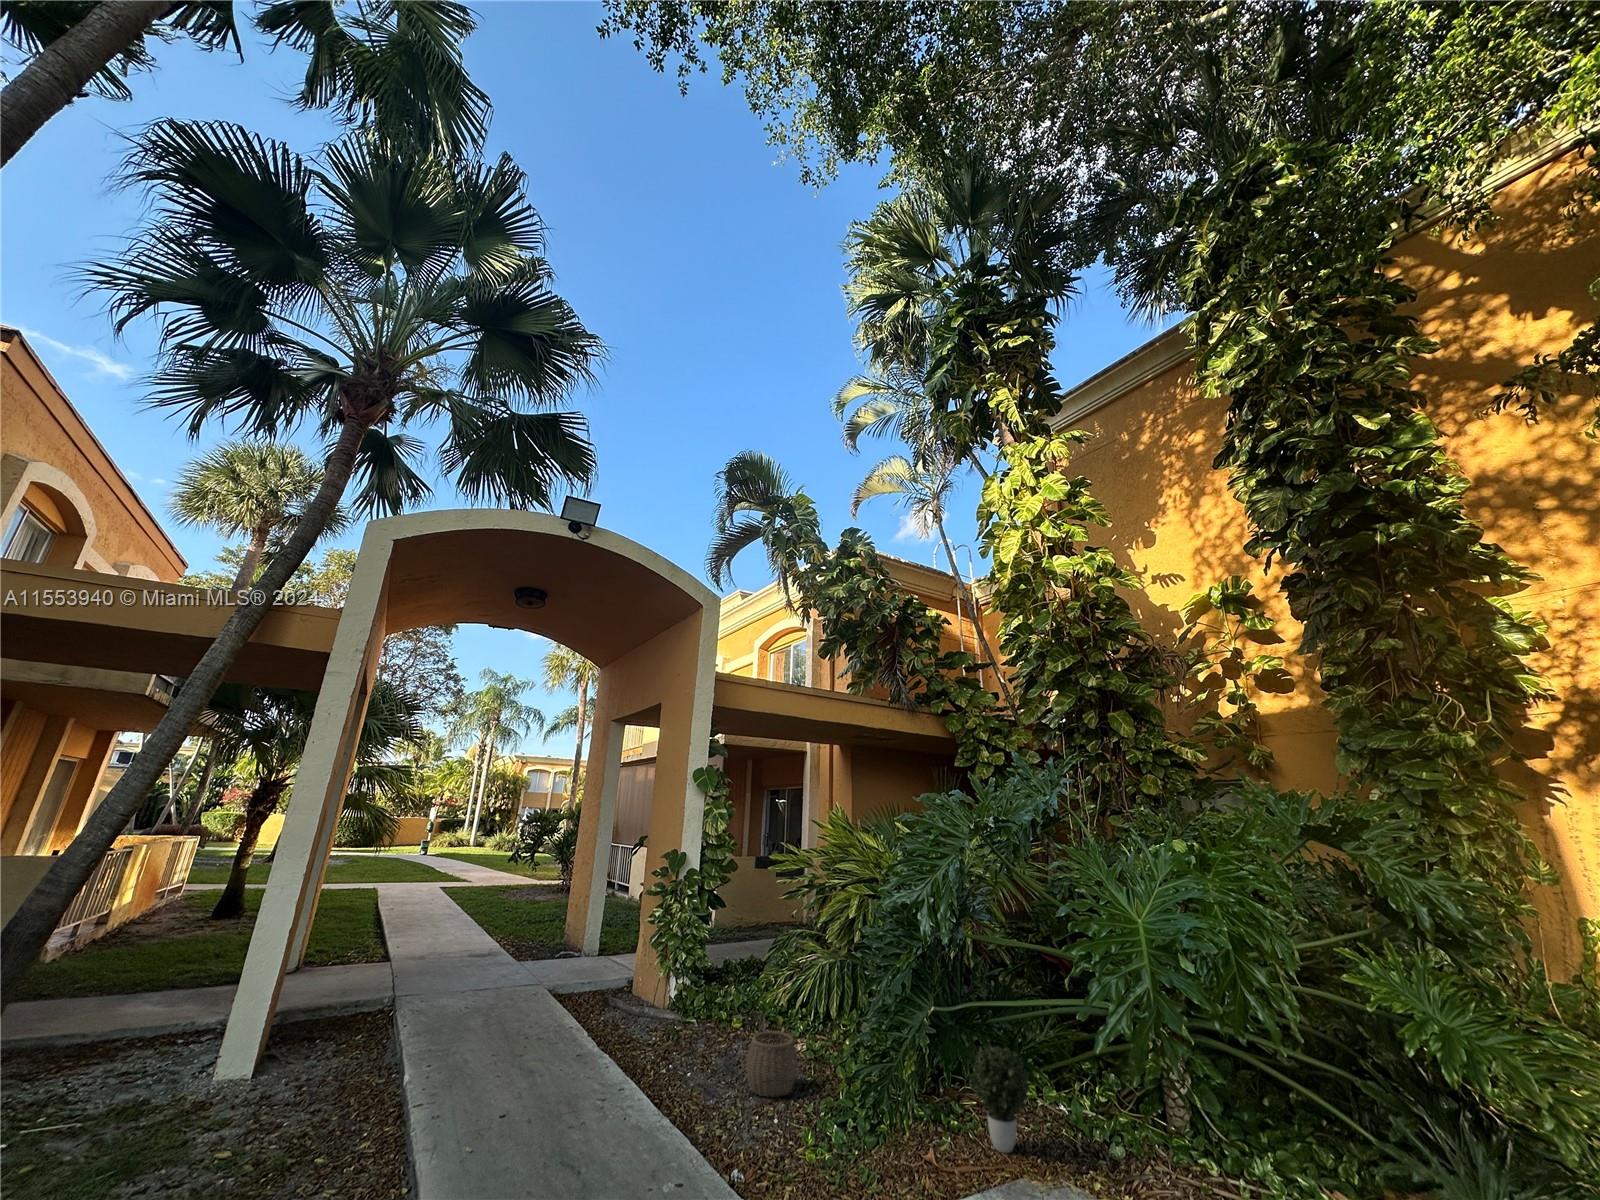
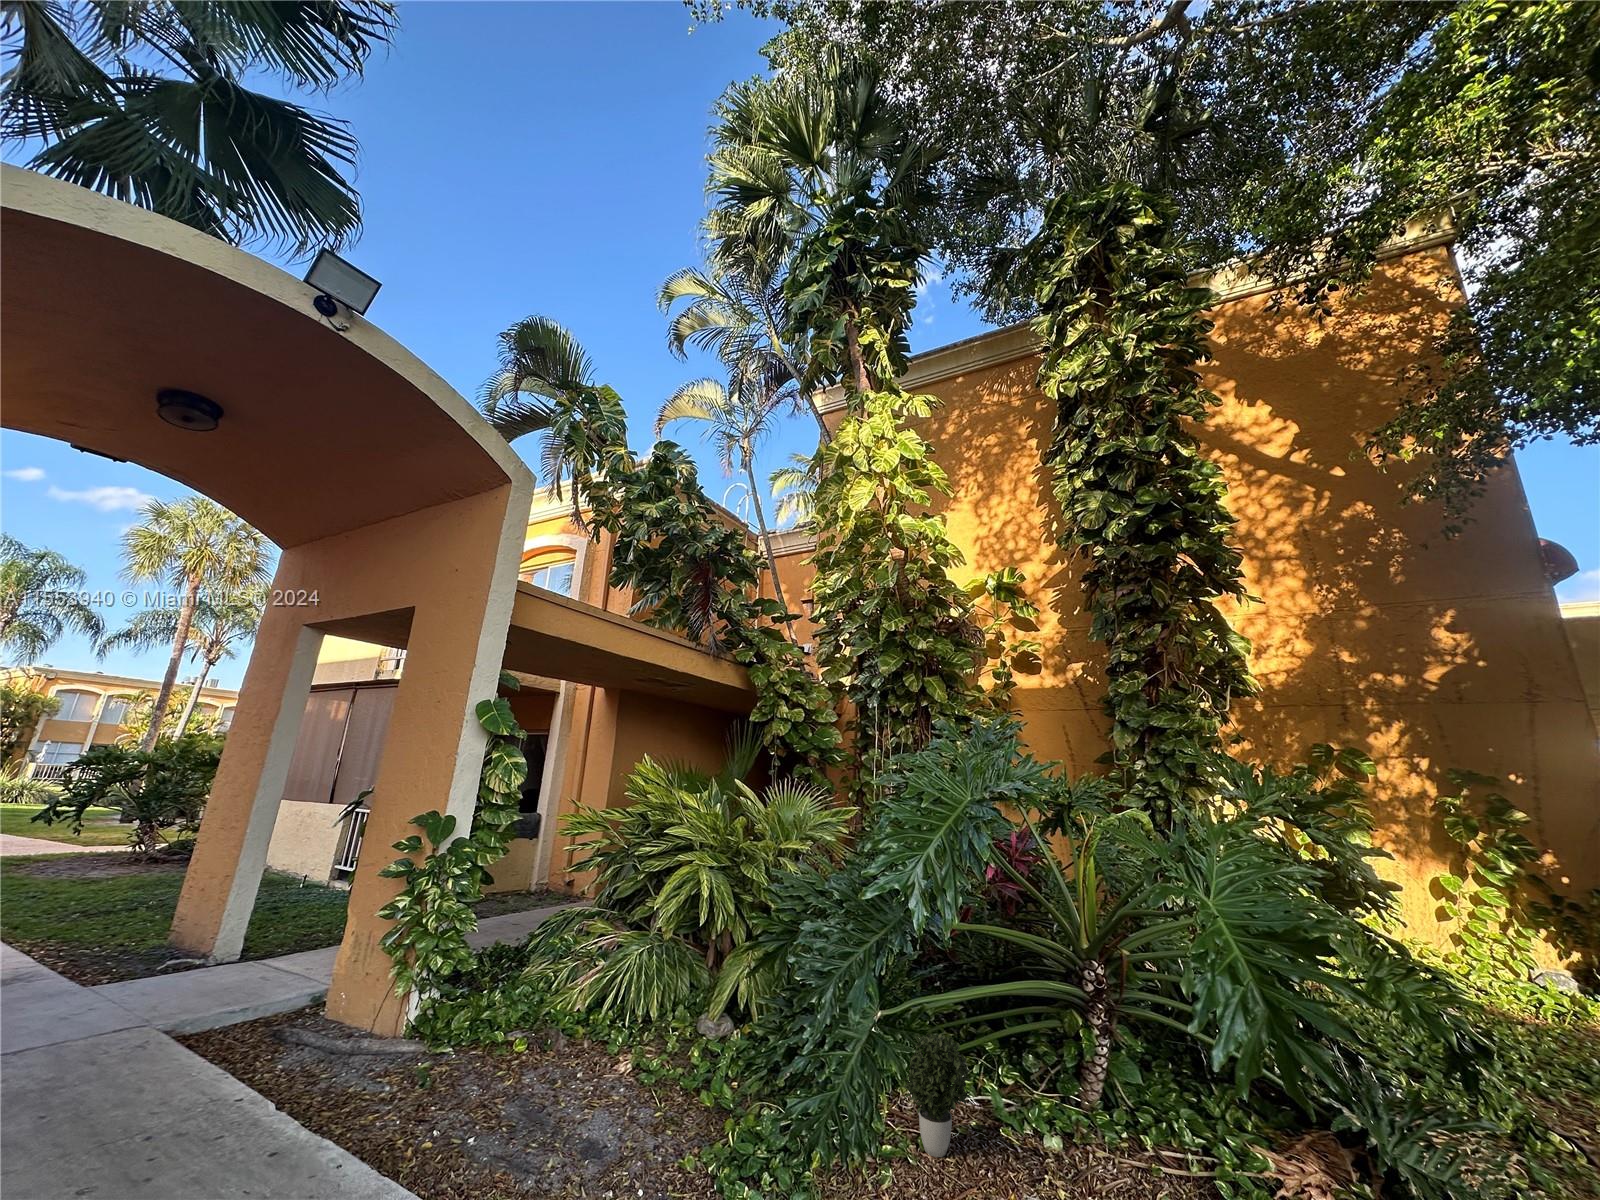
woven basket: present [747,1031,798,1097] -> none [592,1058,666,1158]

